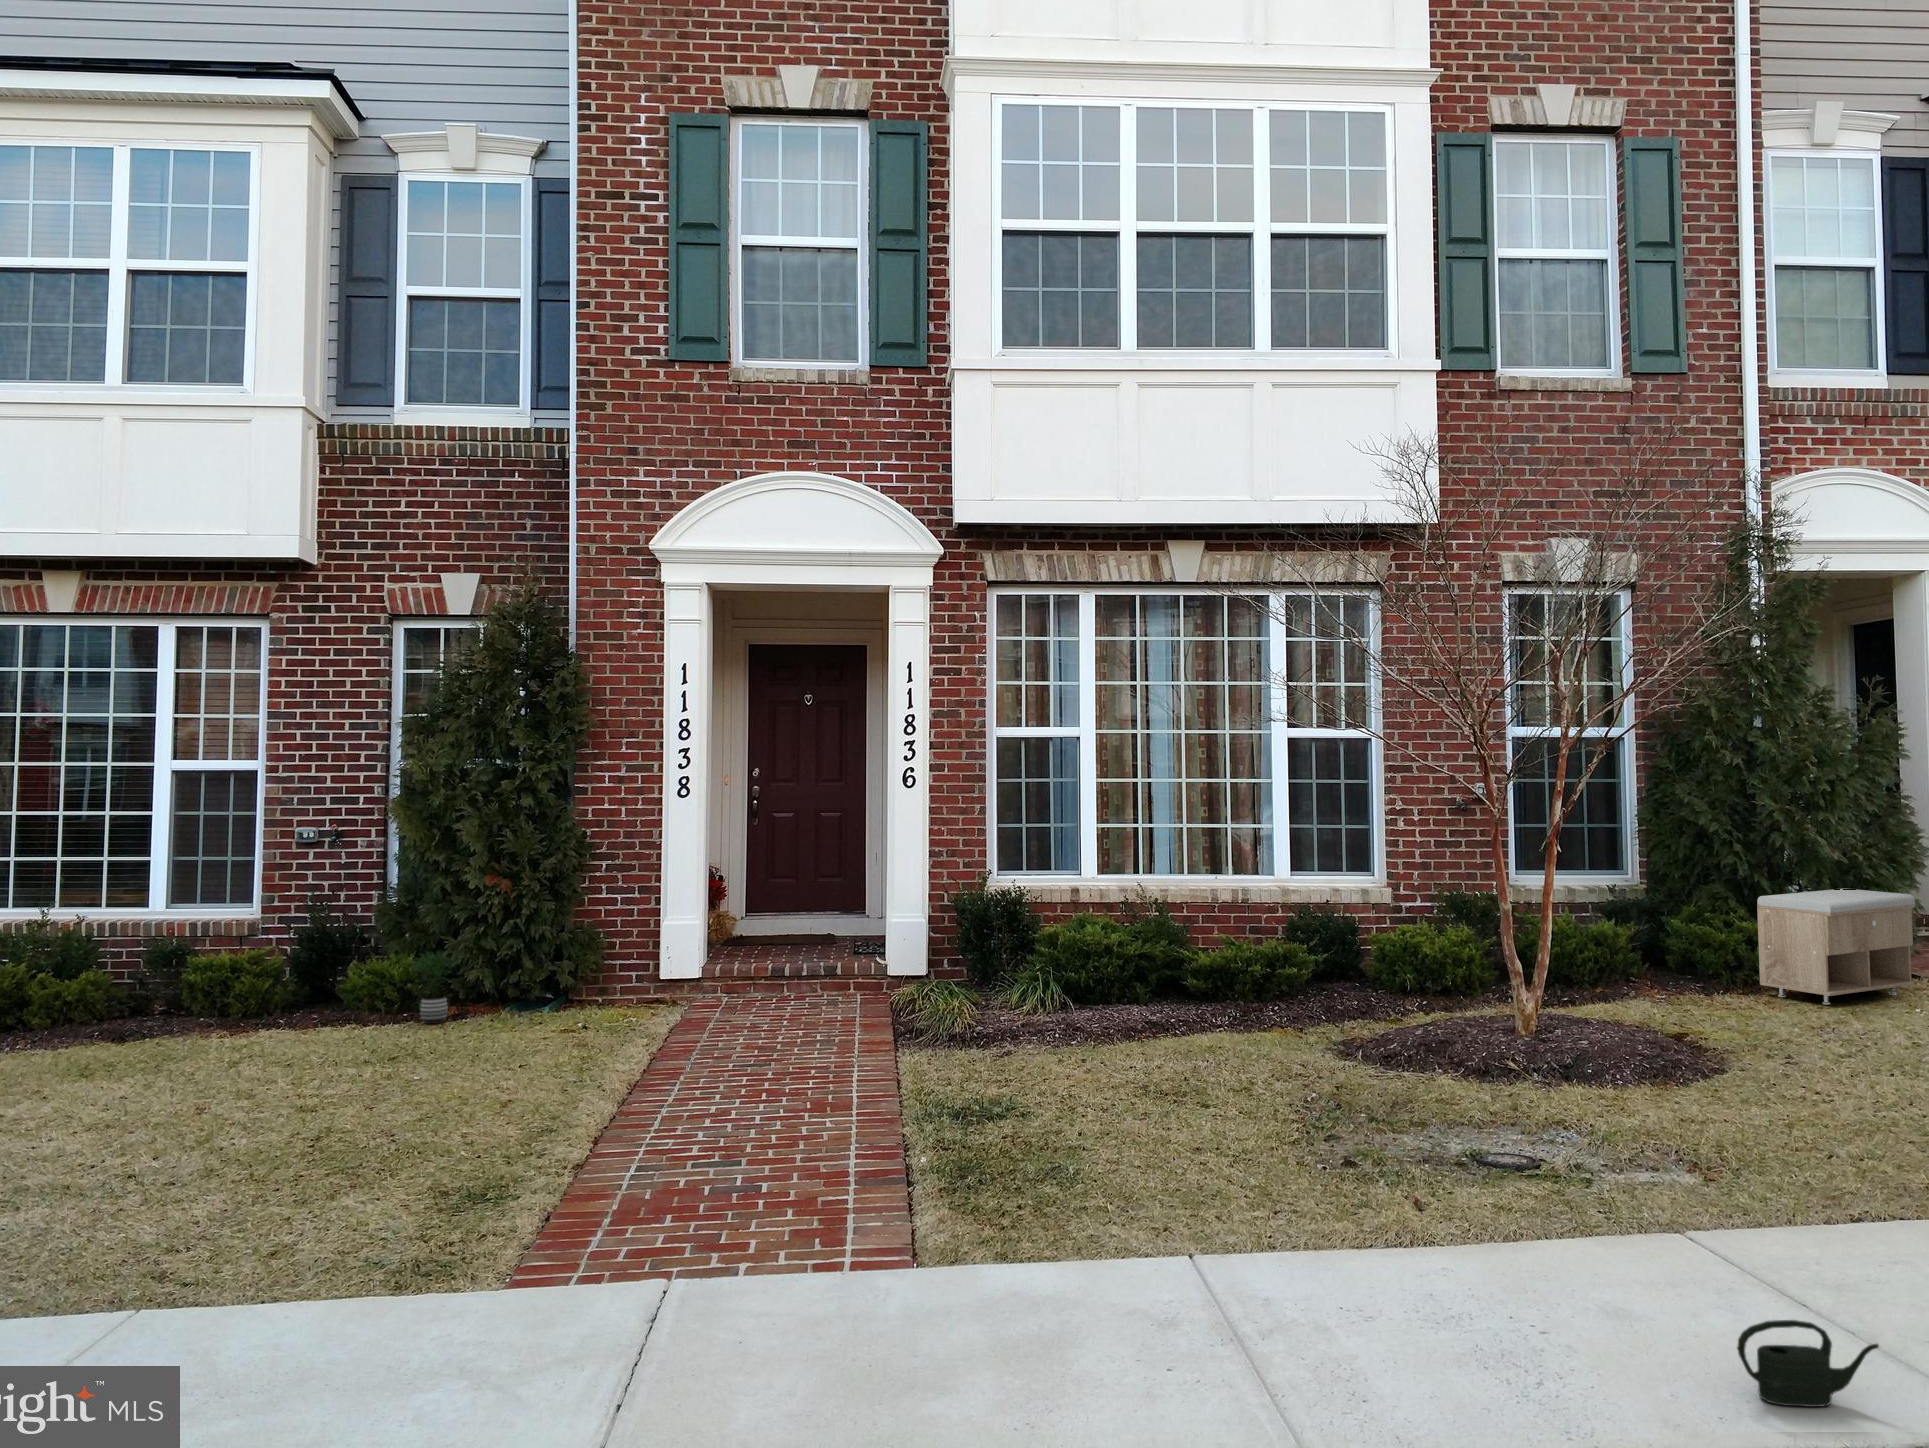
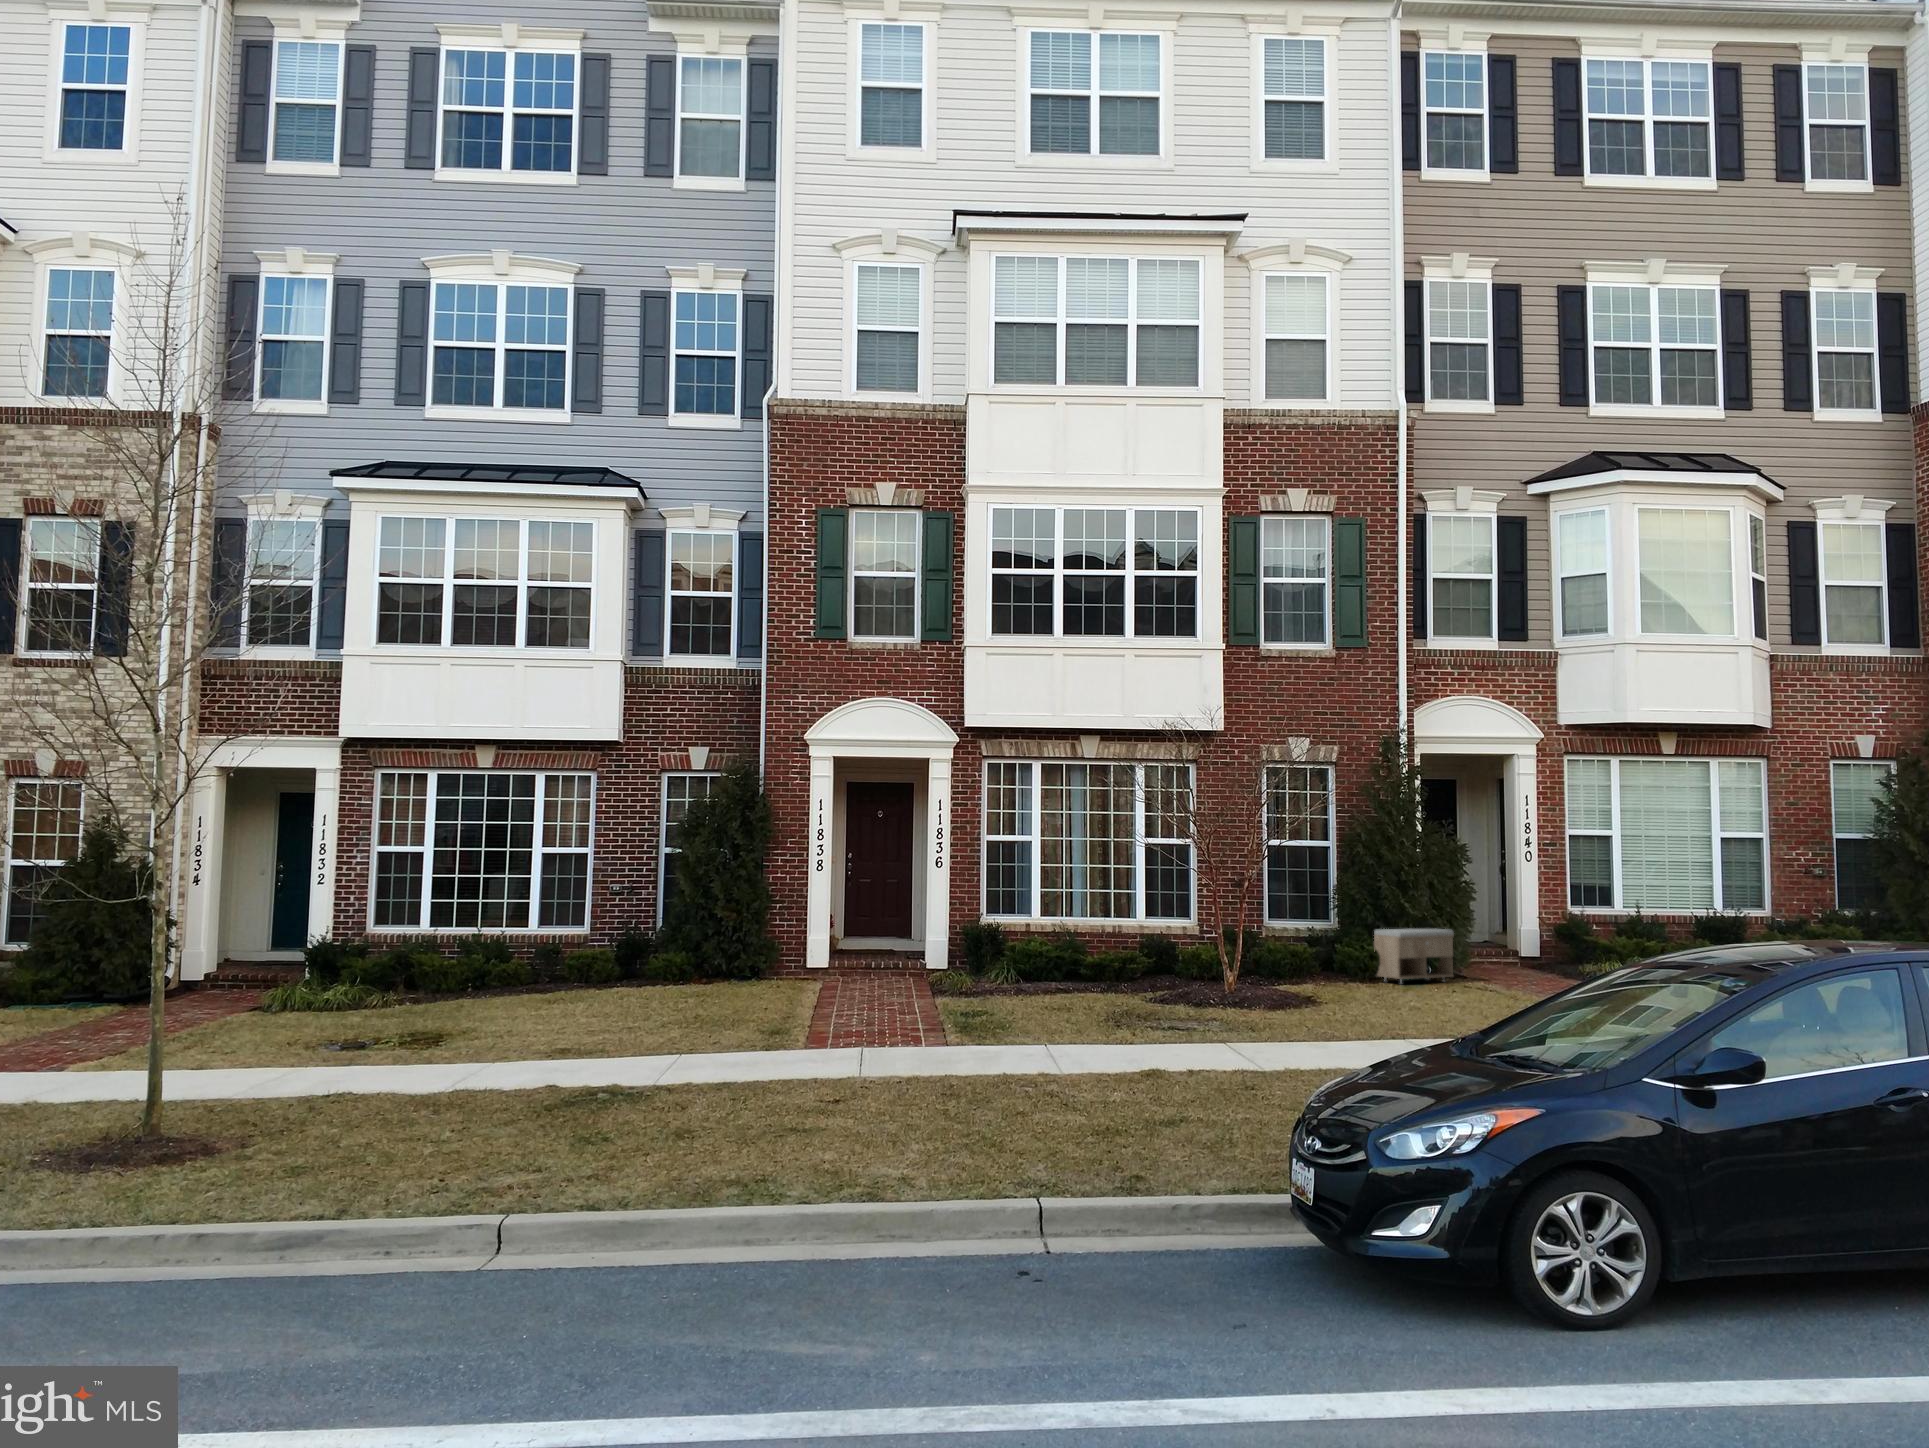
potted plant: present [413,952,455,1024] -> none [681,946,708,984]
watering can: present [1738,1320,1879,1407] -> none [1174,1024,1215,1049]

